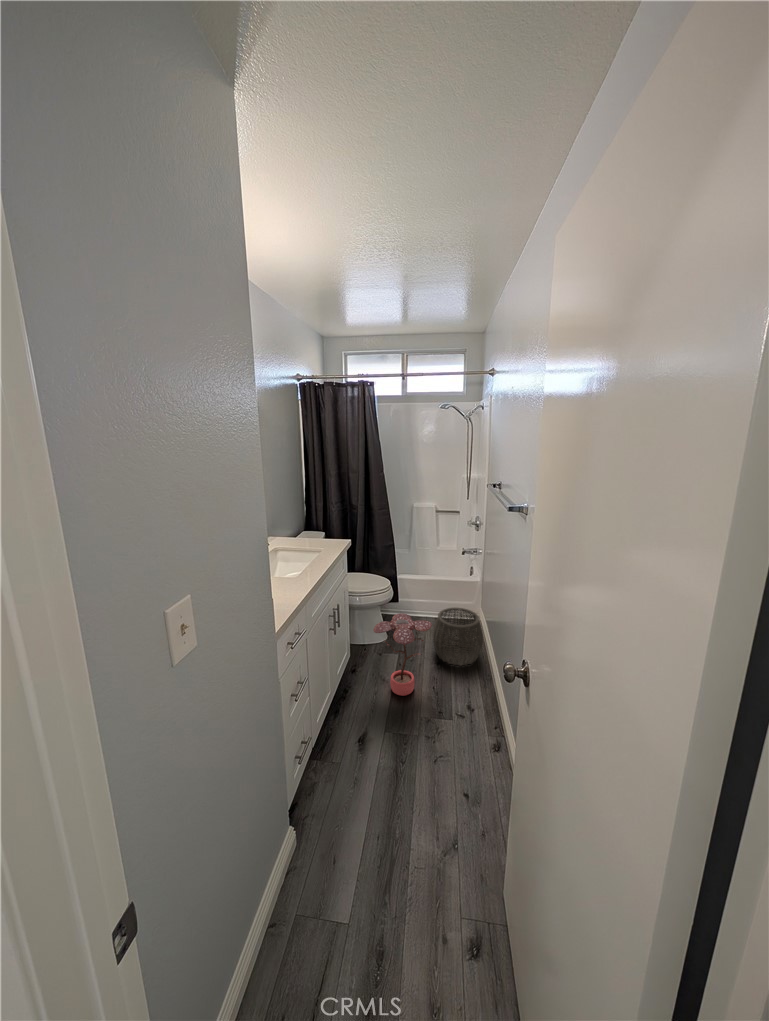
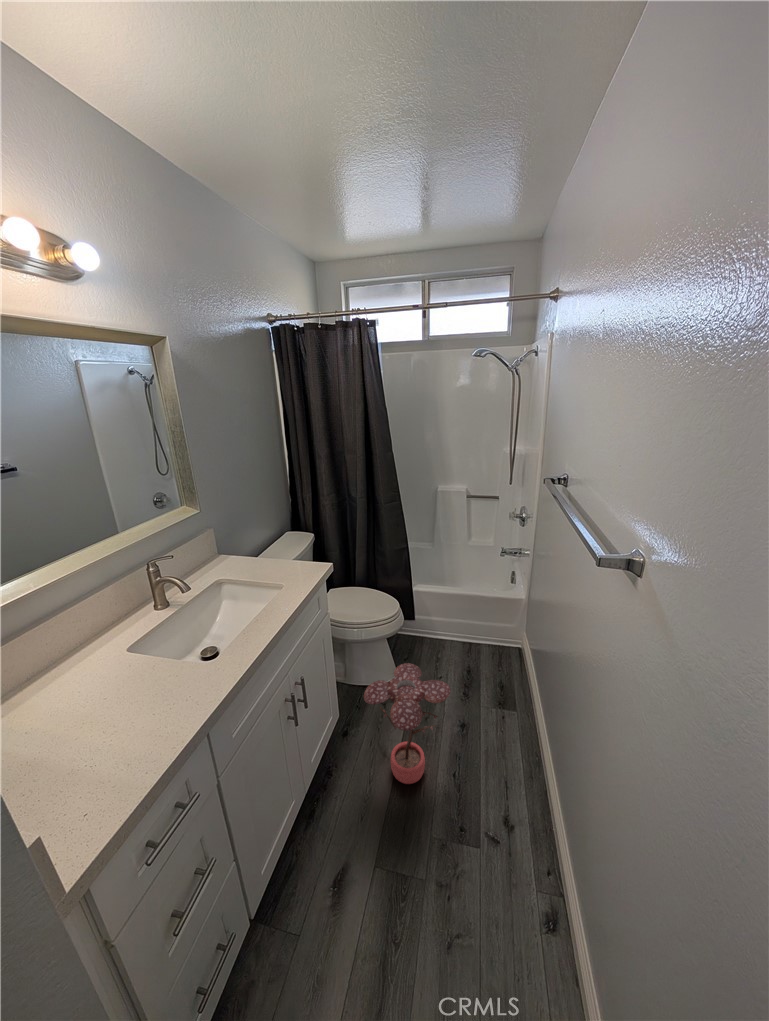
woven basket: present [433,608,483,666] -> none [455,643,527,730]

